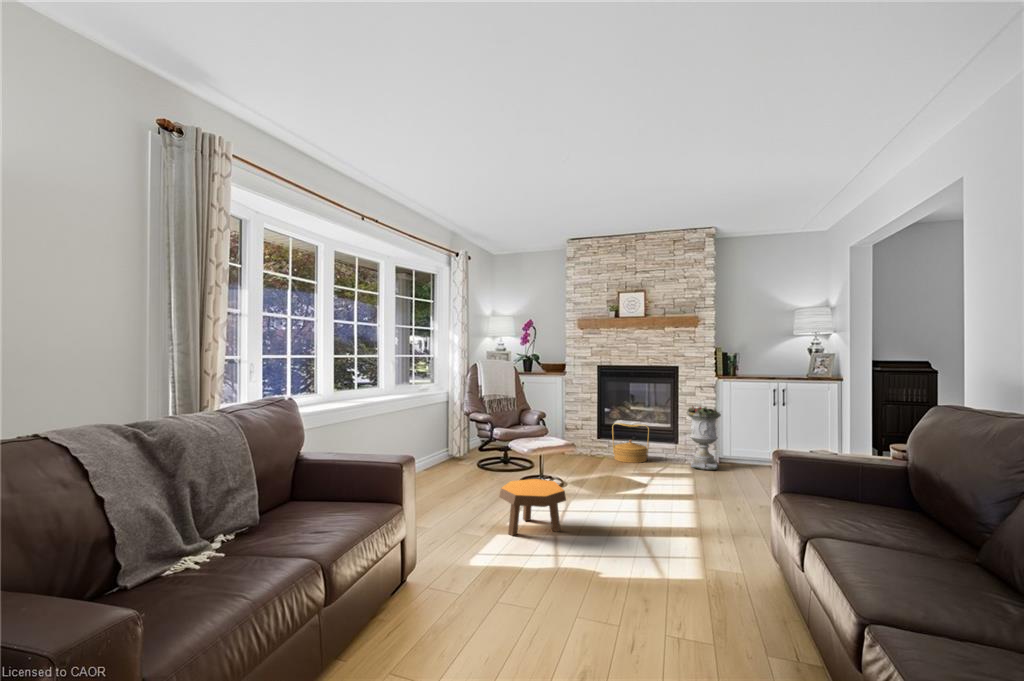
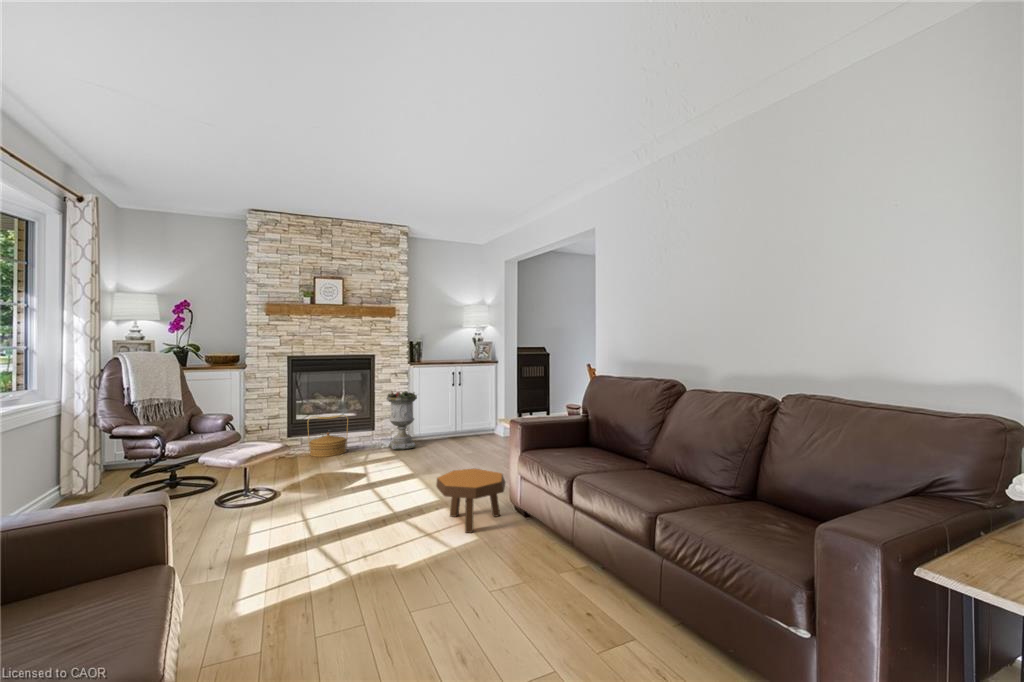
footstool: present [499,479,566,536] -> present [436,468,506,533]

